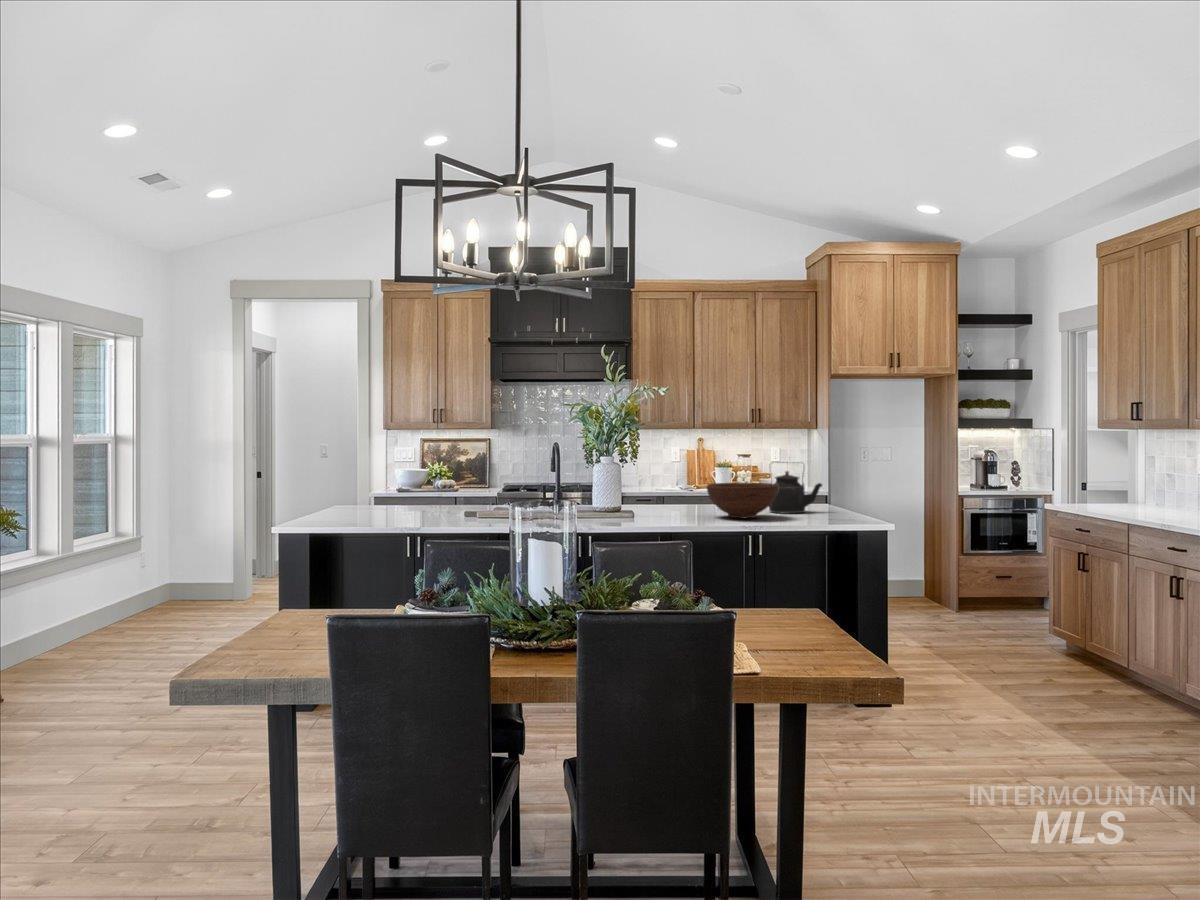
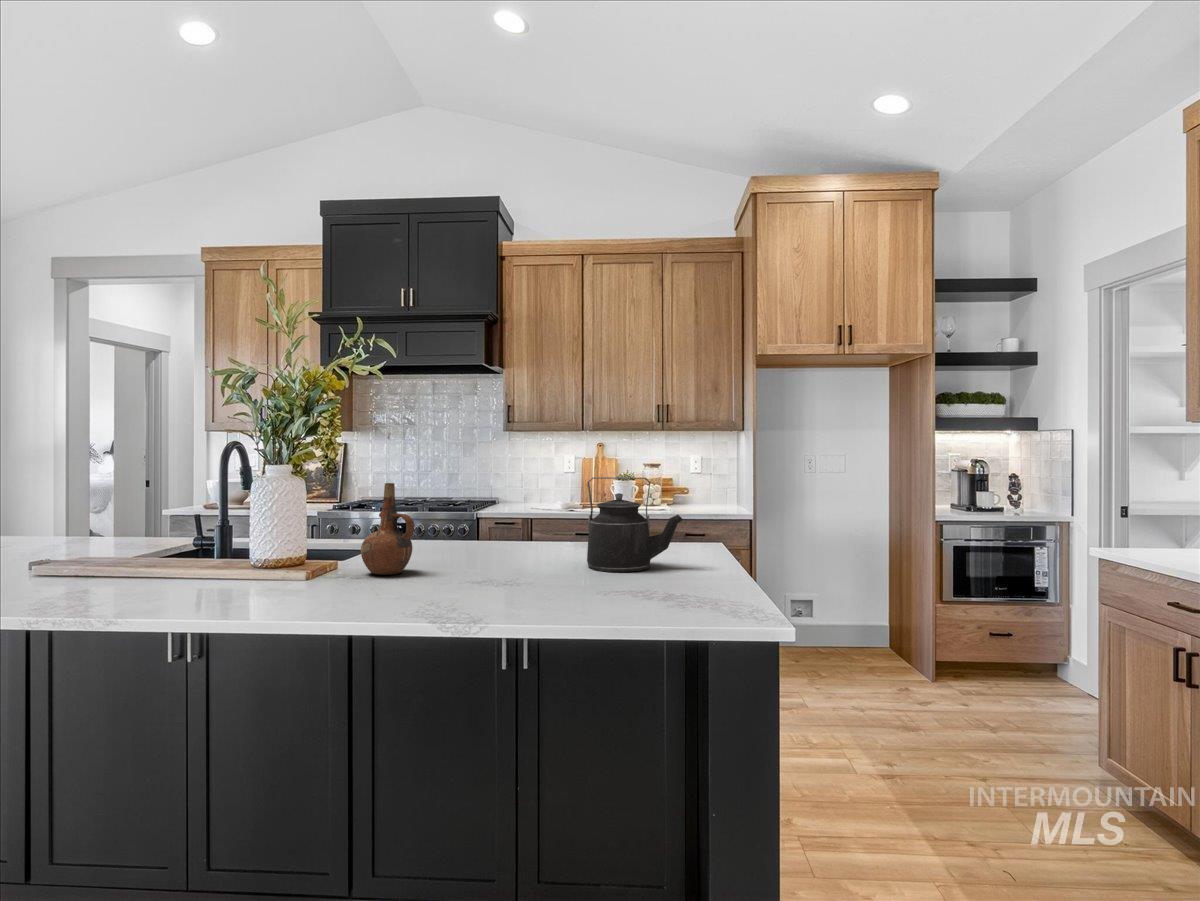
ceramic pitcher: none [654,466,683,515] -> present [361,483,415,575]
fruit bowl: present [707,483,778,518] -> none [434,515,573,589]

